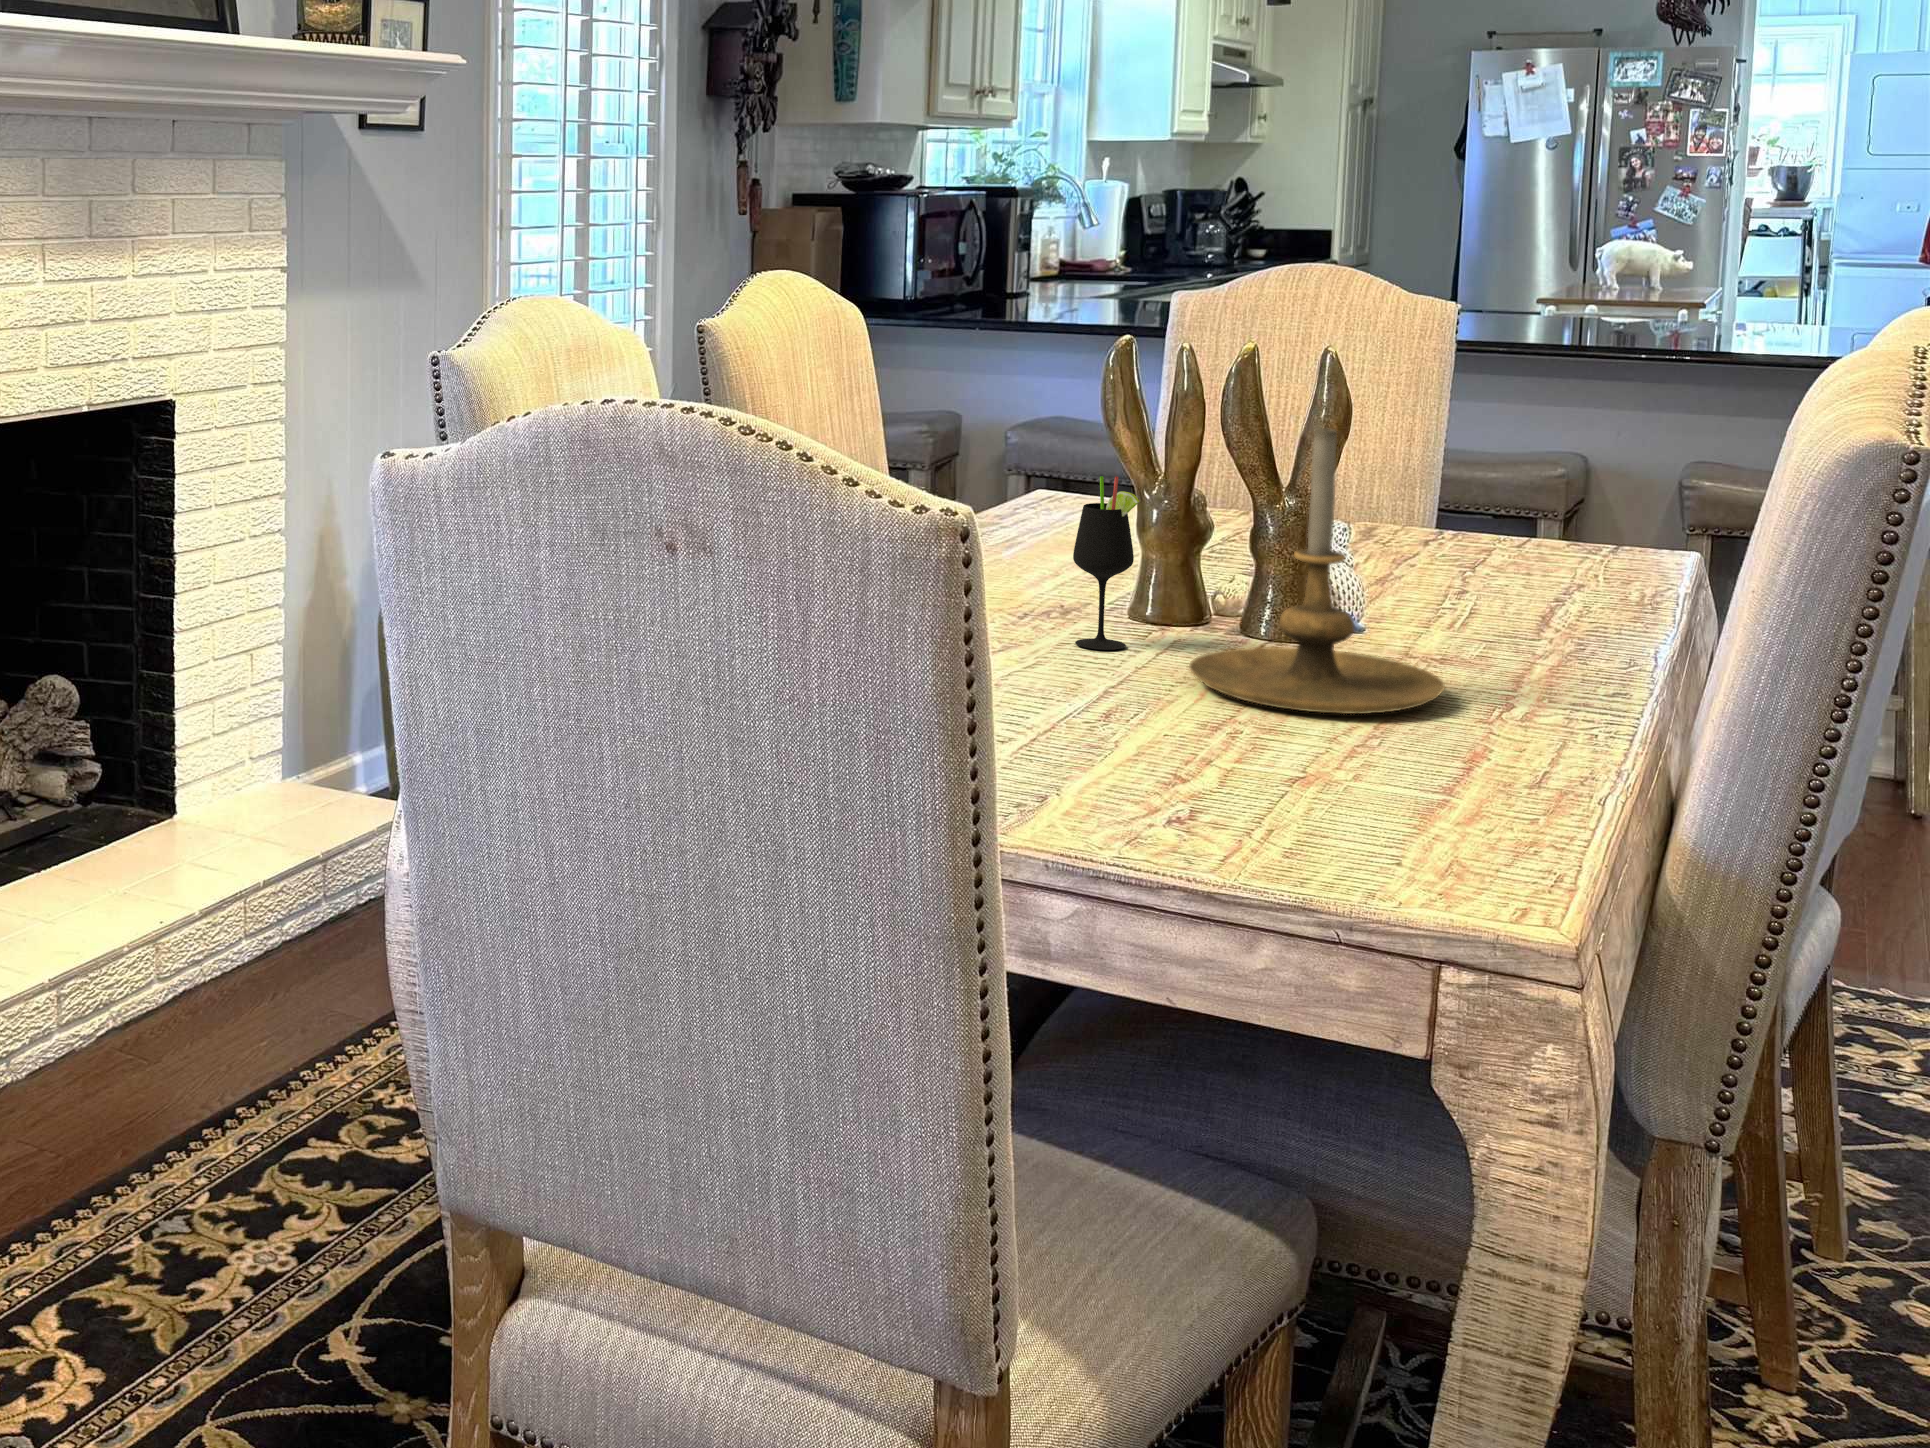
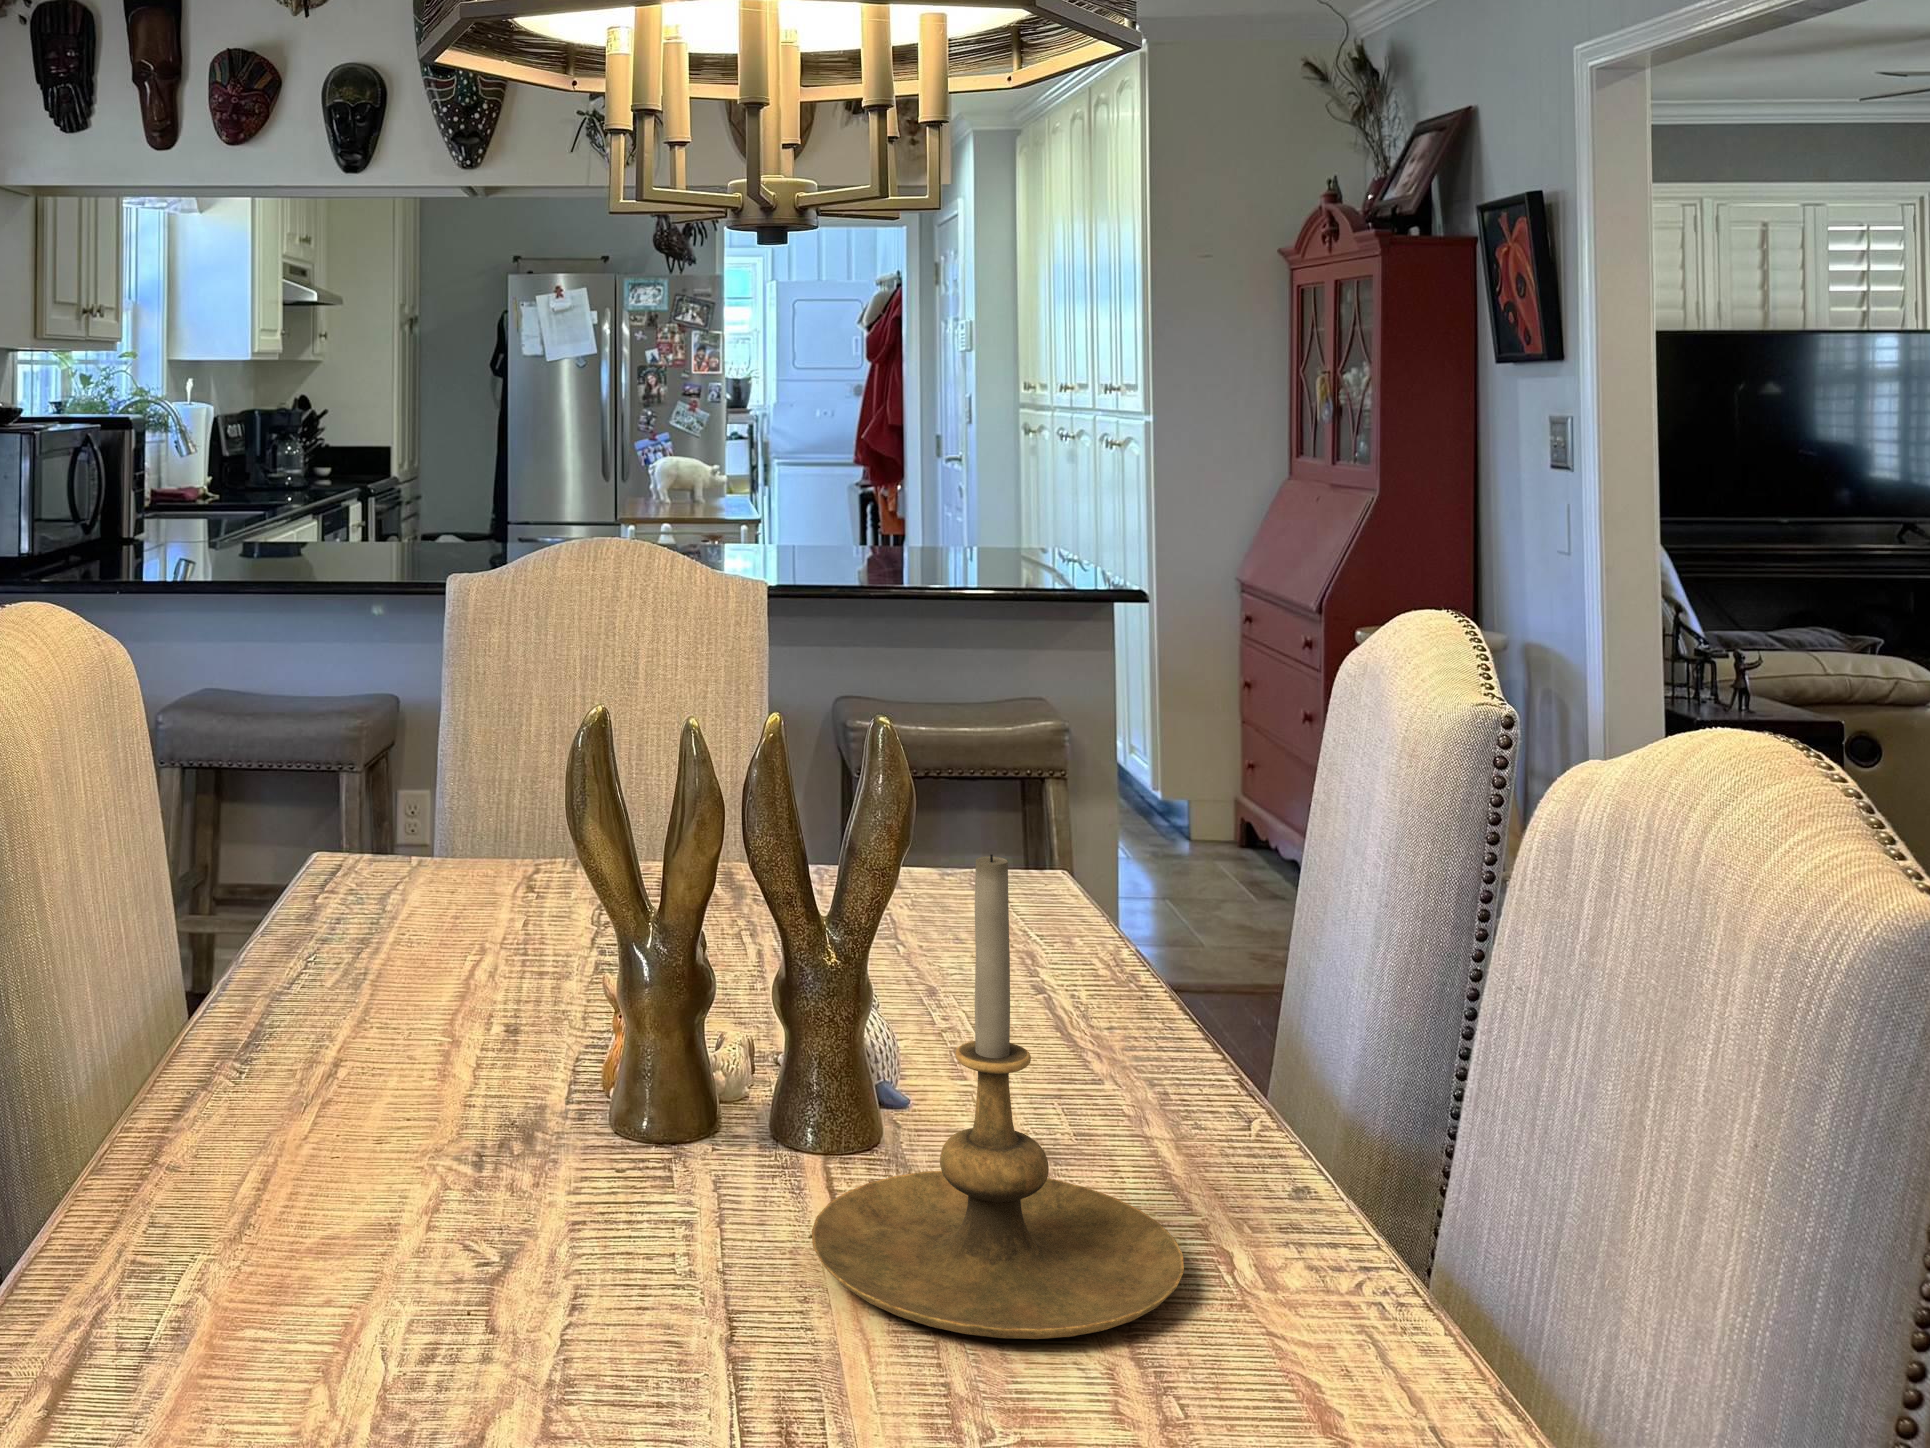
wine glass: present [1073,476,1140,650] -> none [584,941,688,1222]

